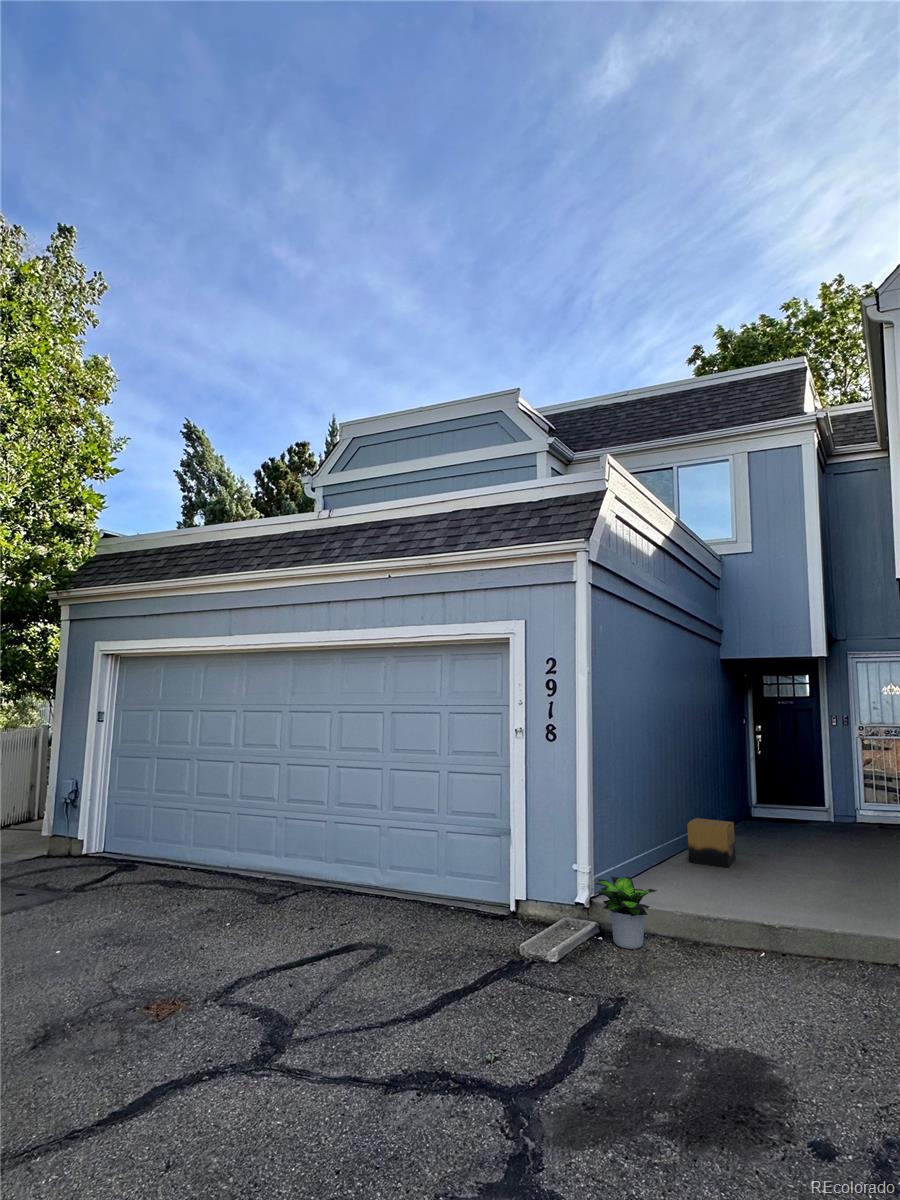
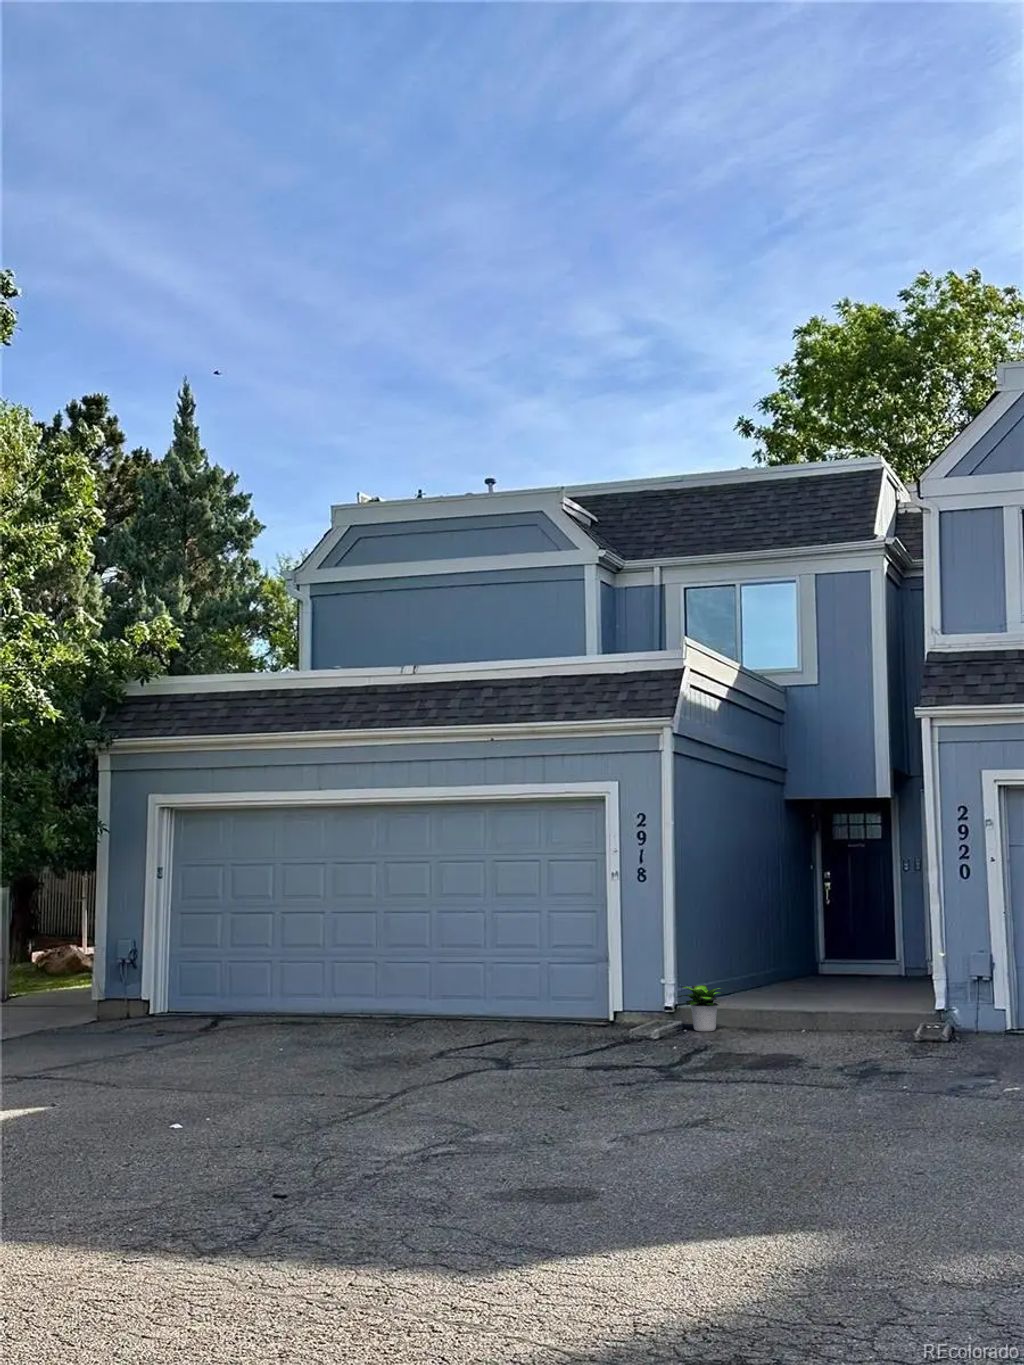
cardboard box: present [687,818,736,868] -> none [749,961,793,1000]

